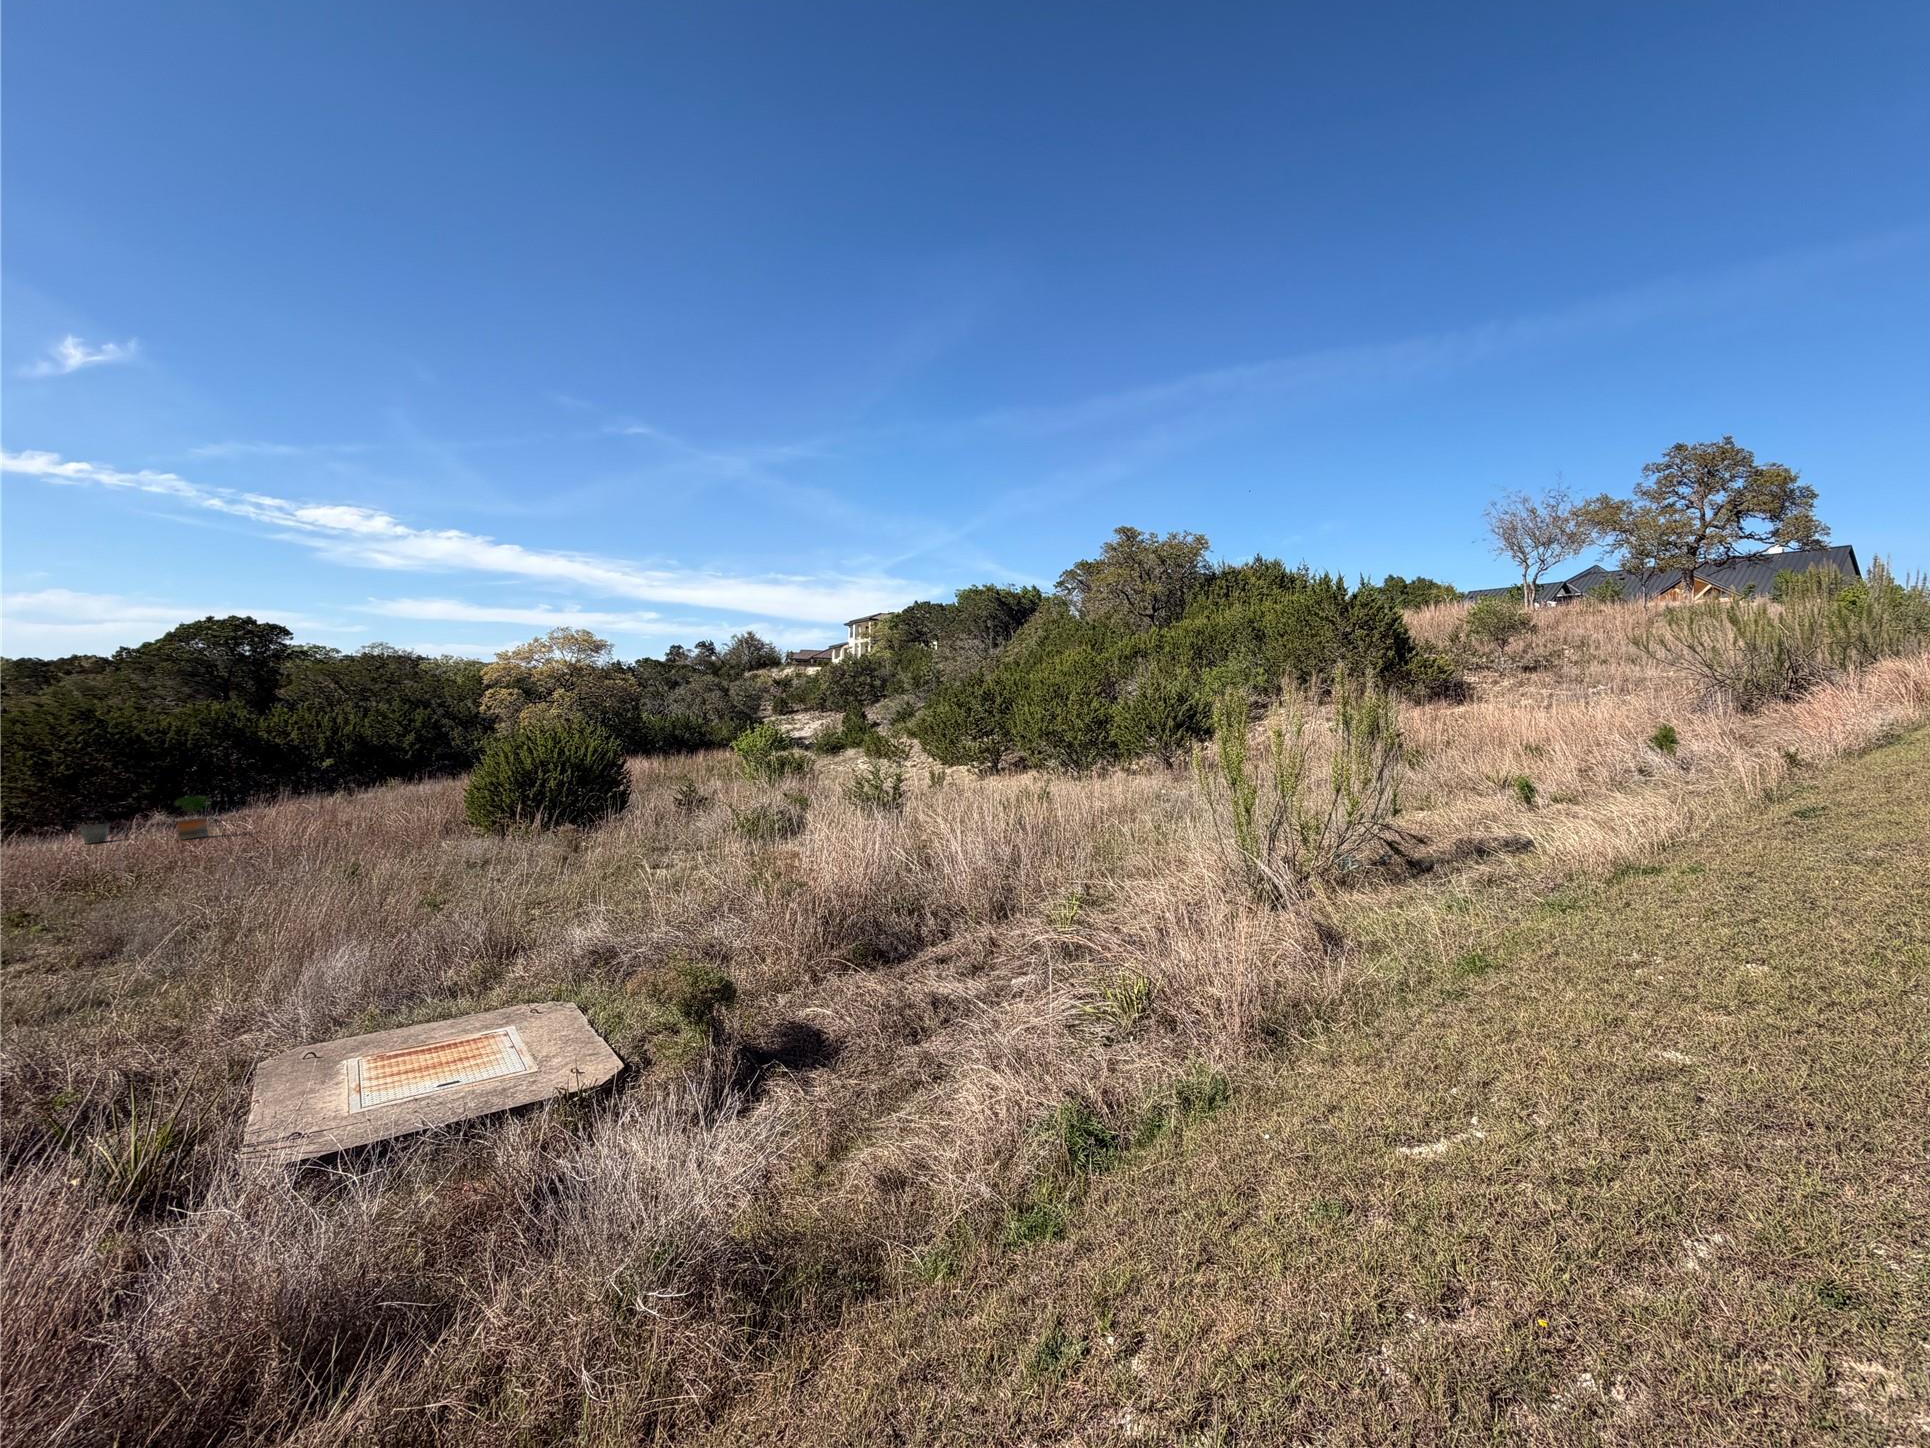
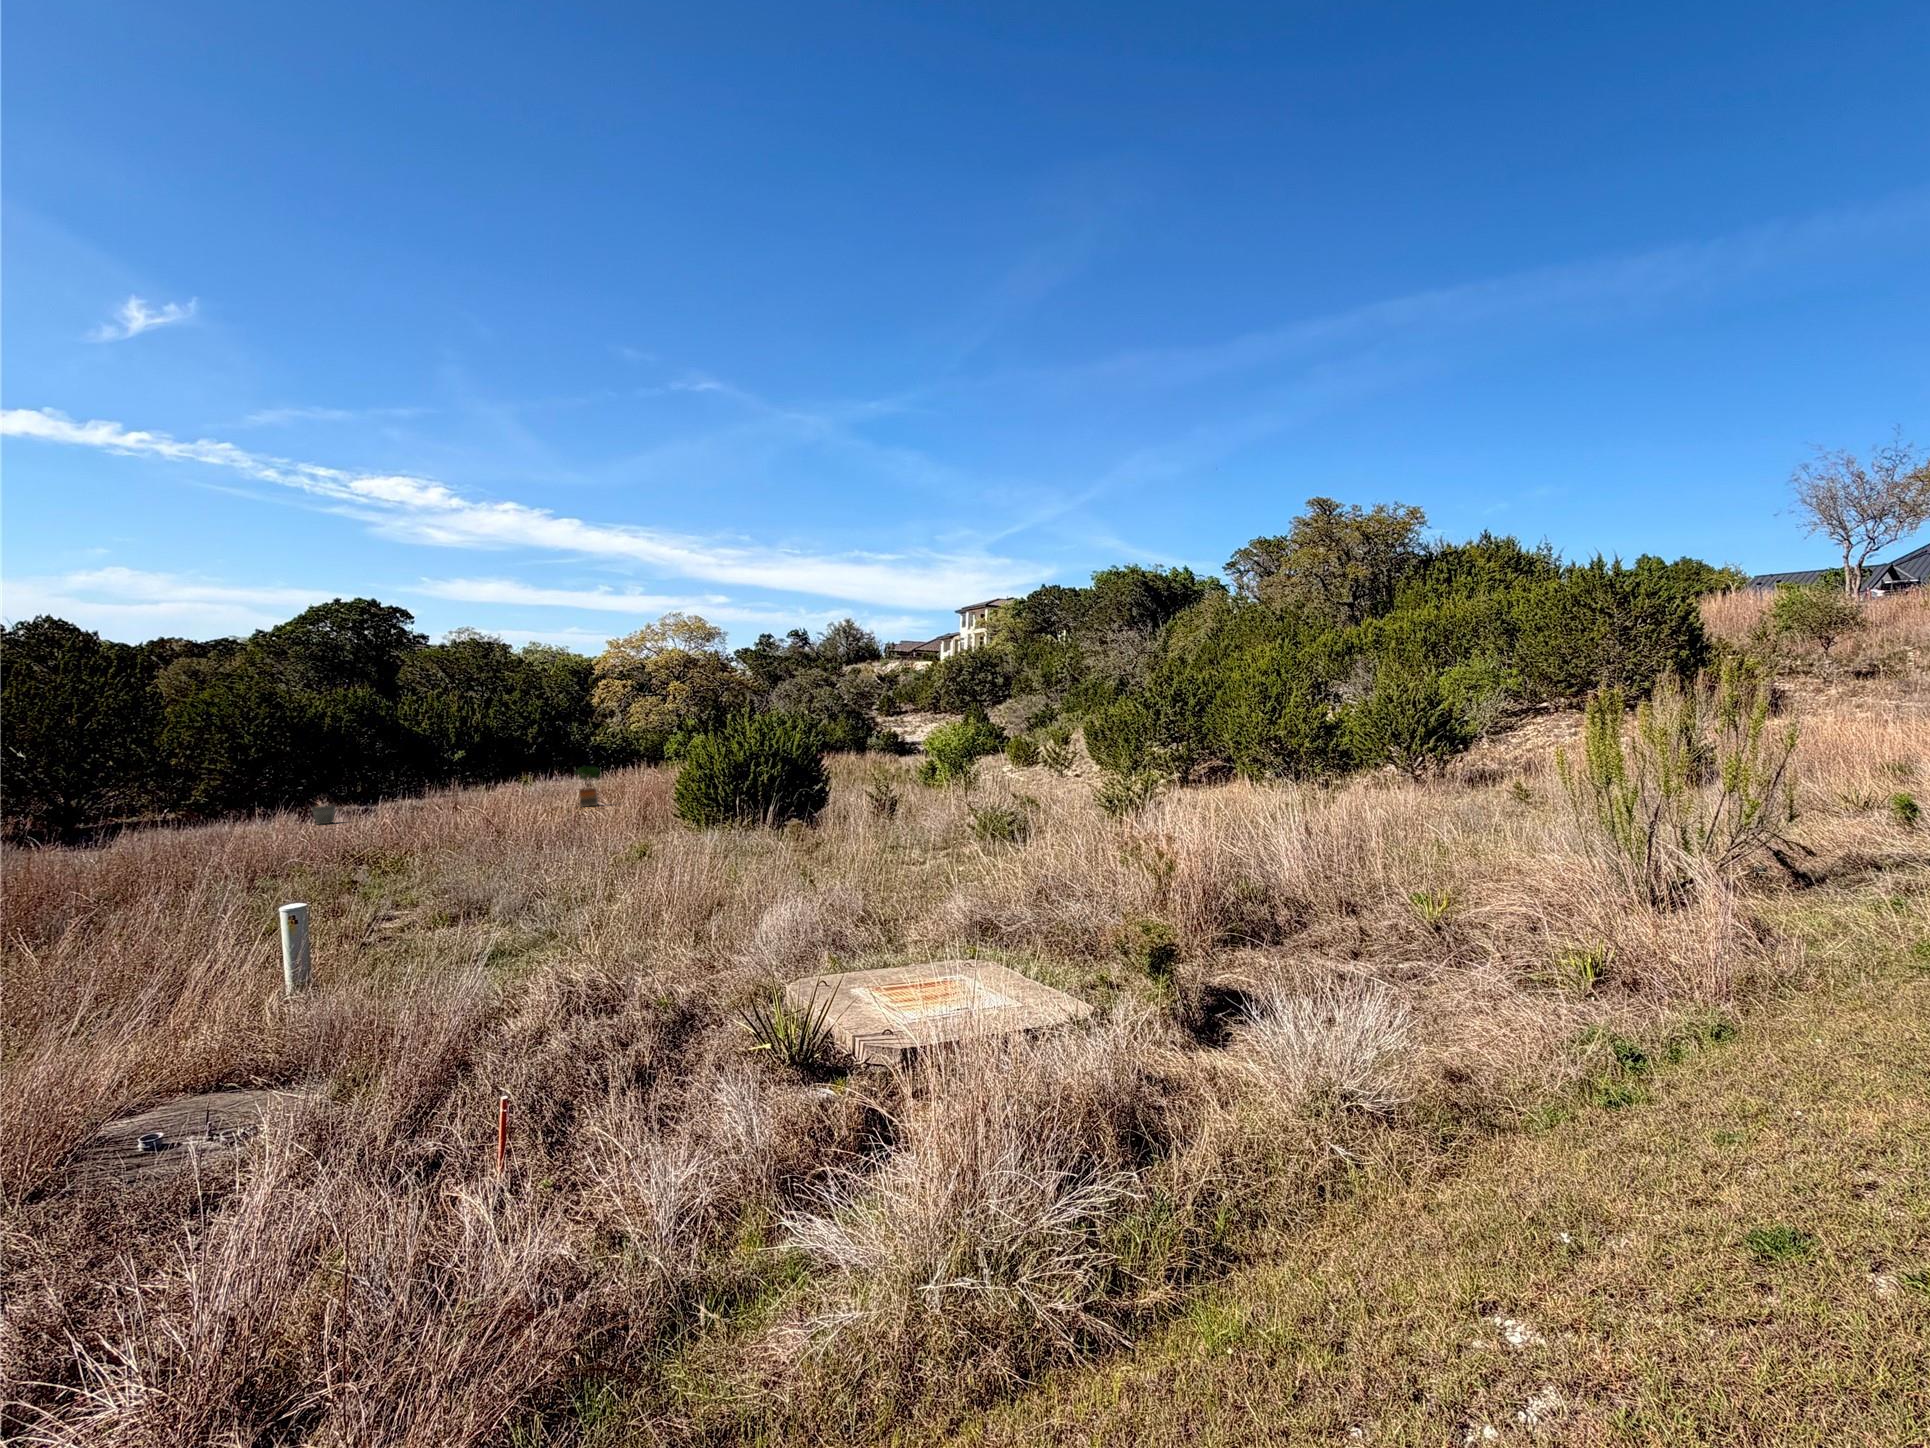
potted tree: present [175,796,211,840] -> present [575,767,602,807]

